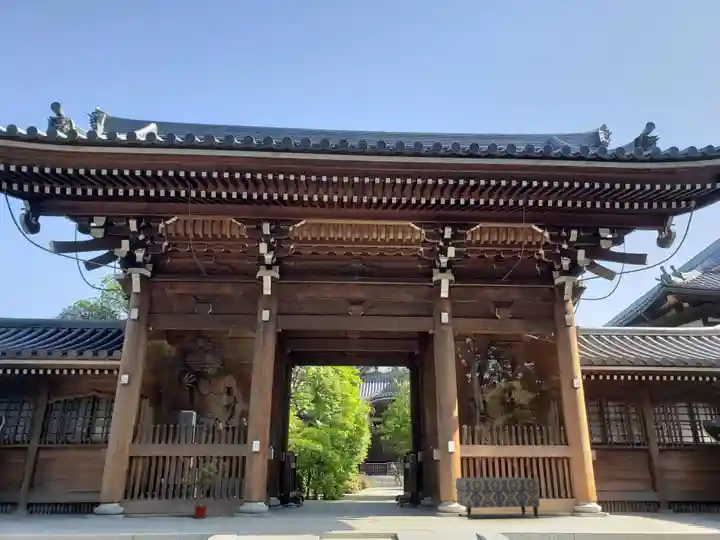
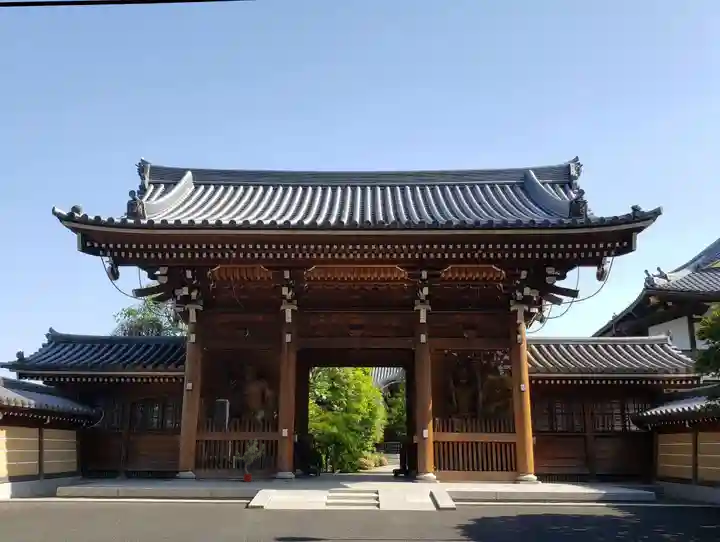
bench: present [456,477,540,520] -> none [427,456,485,484]

